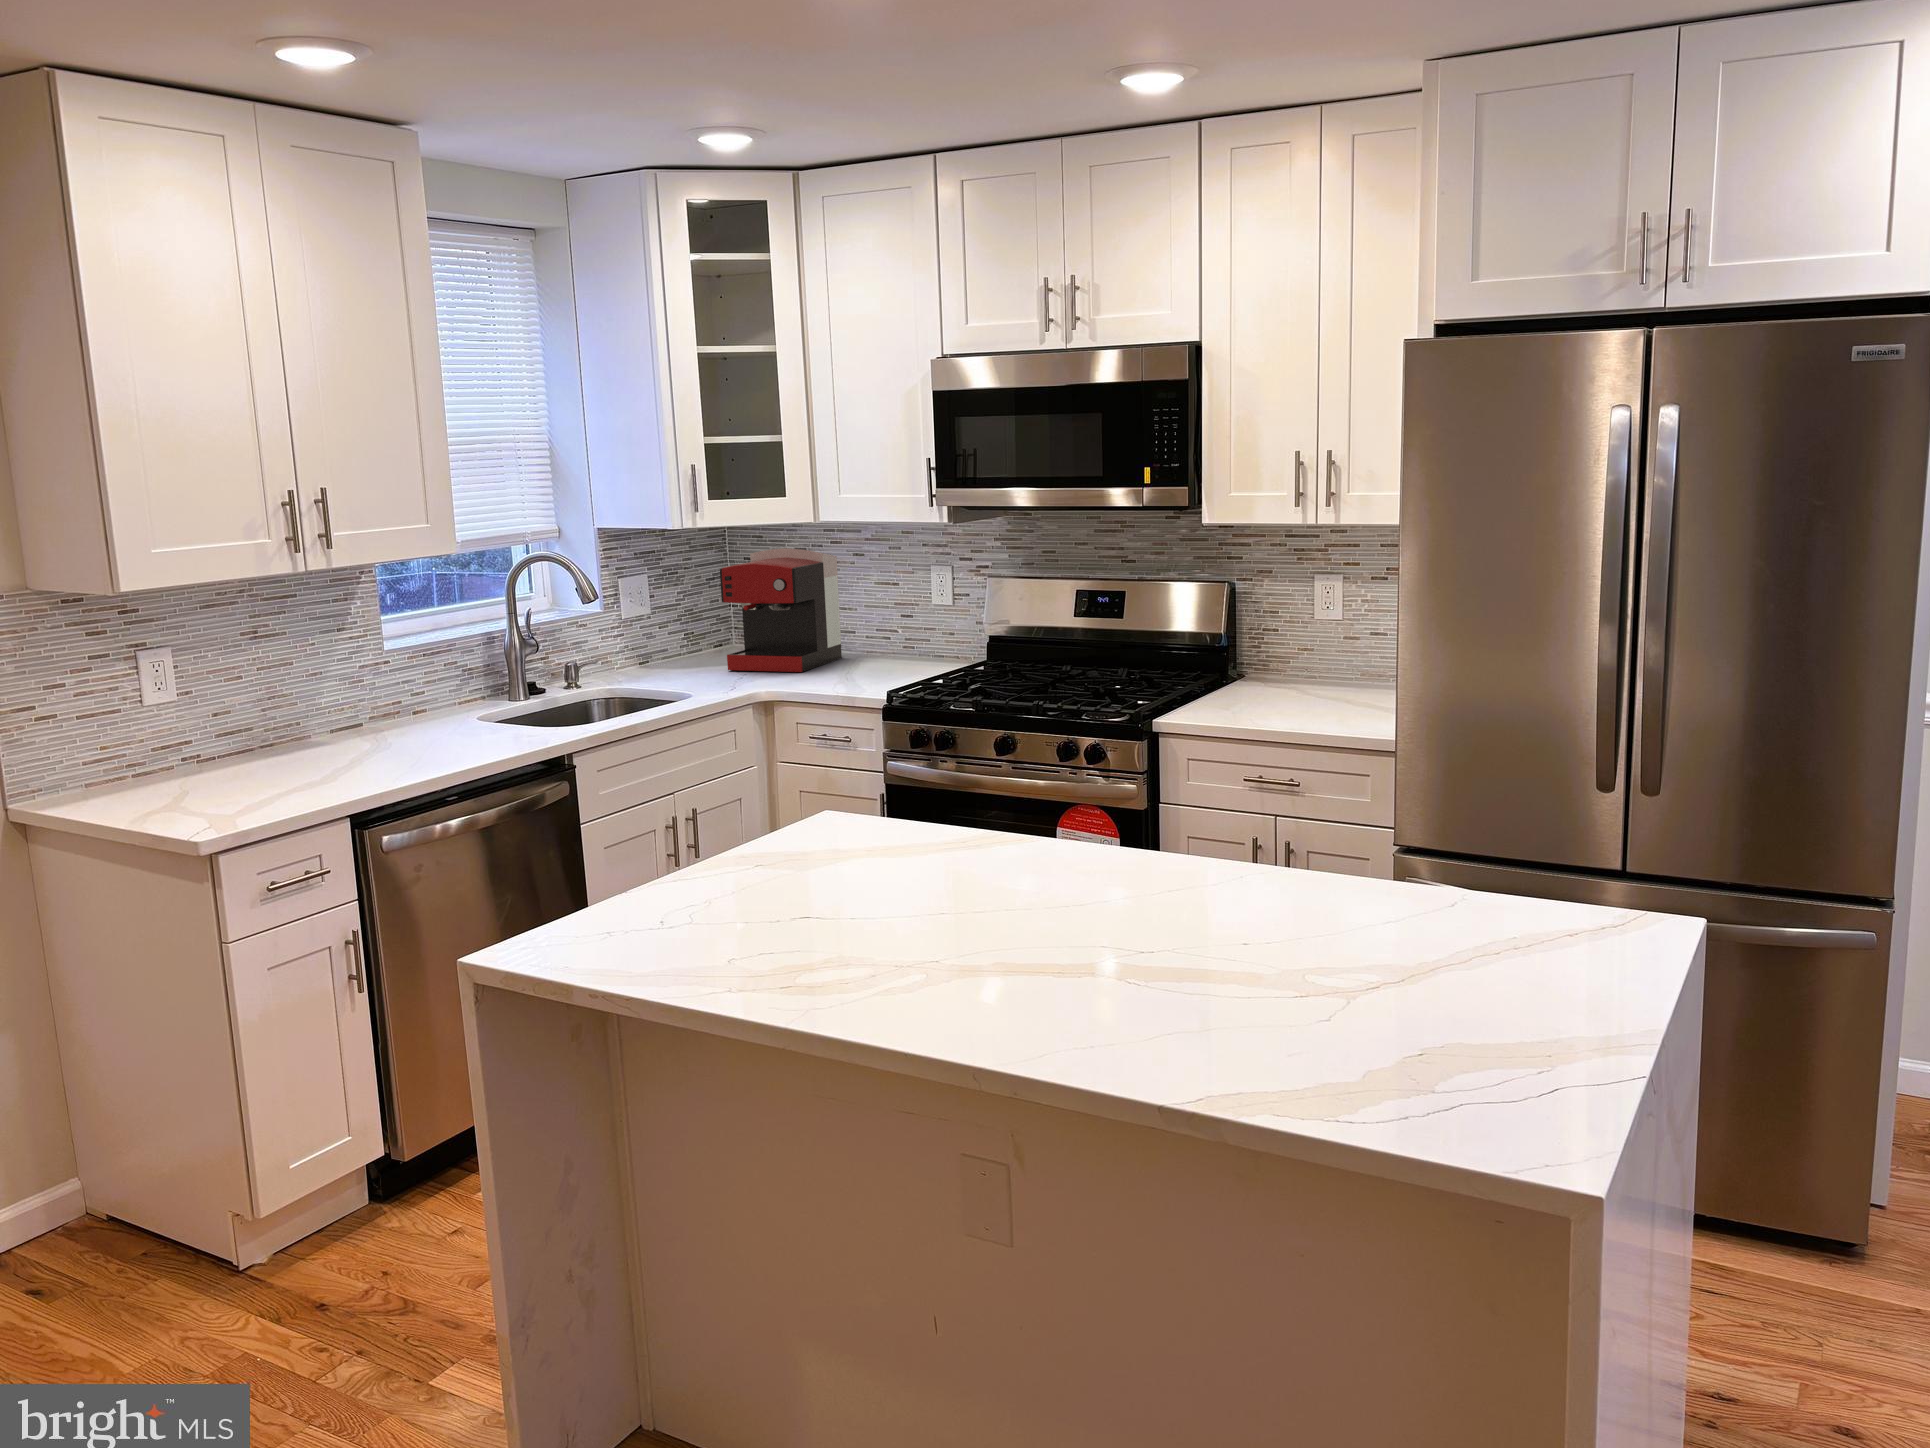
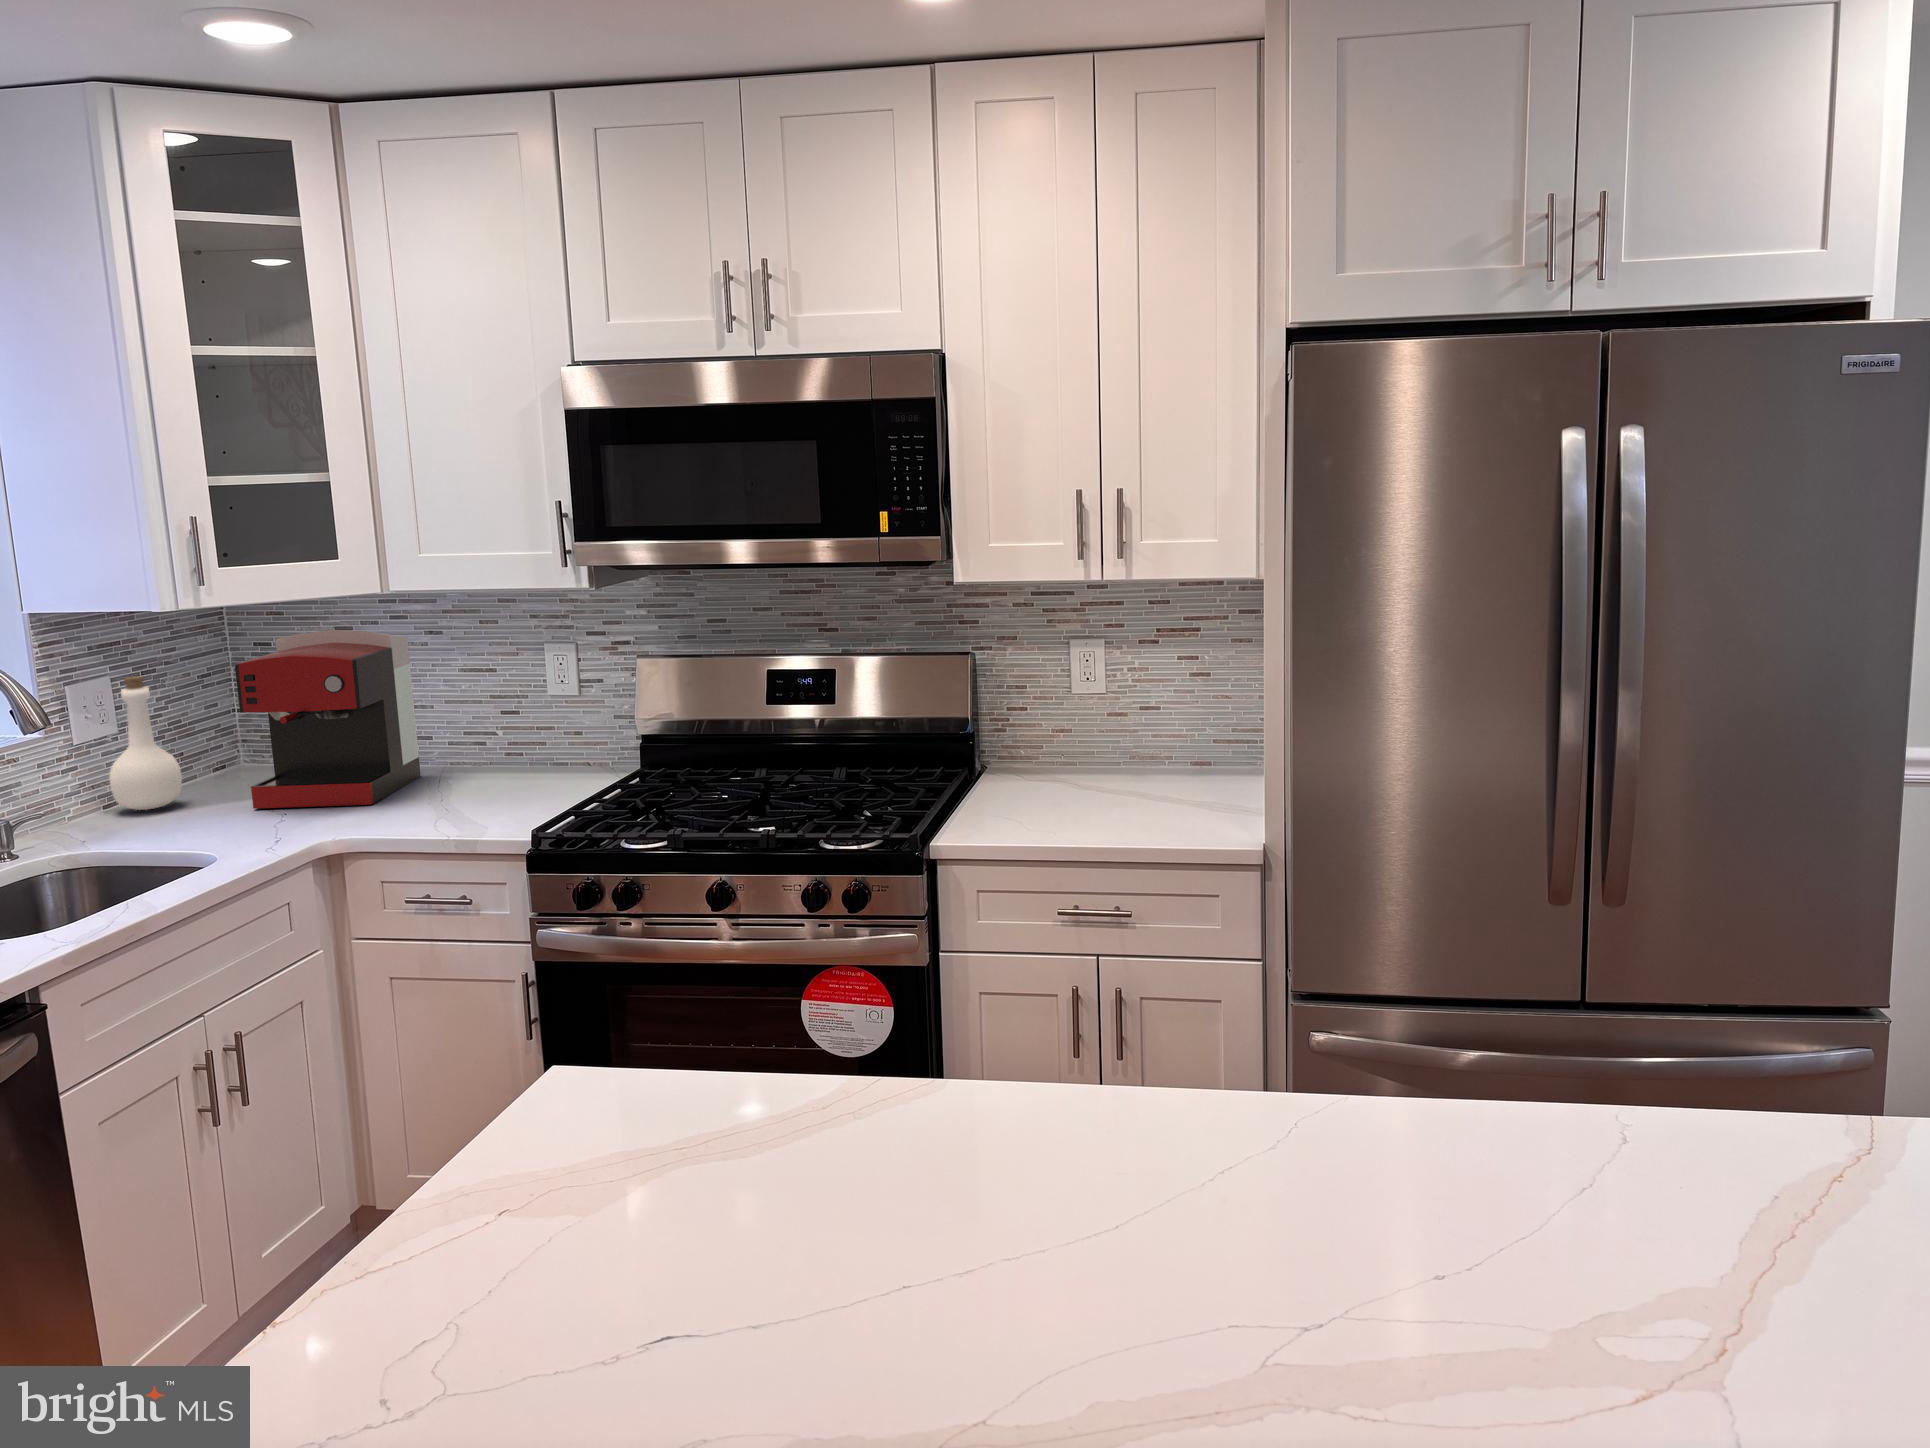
bottle: none [644,575,688,667] -> present [110,676,182,810]

